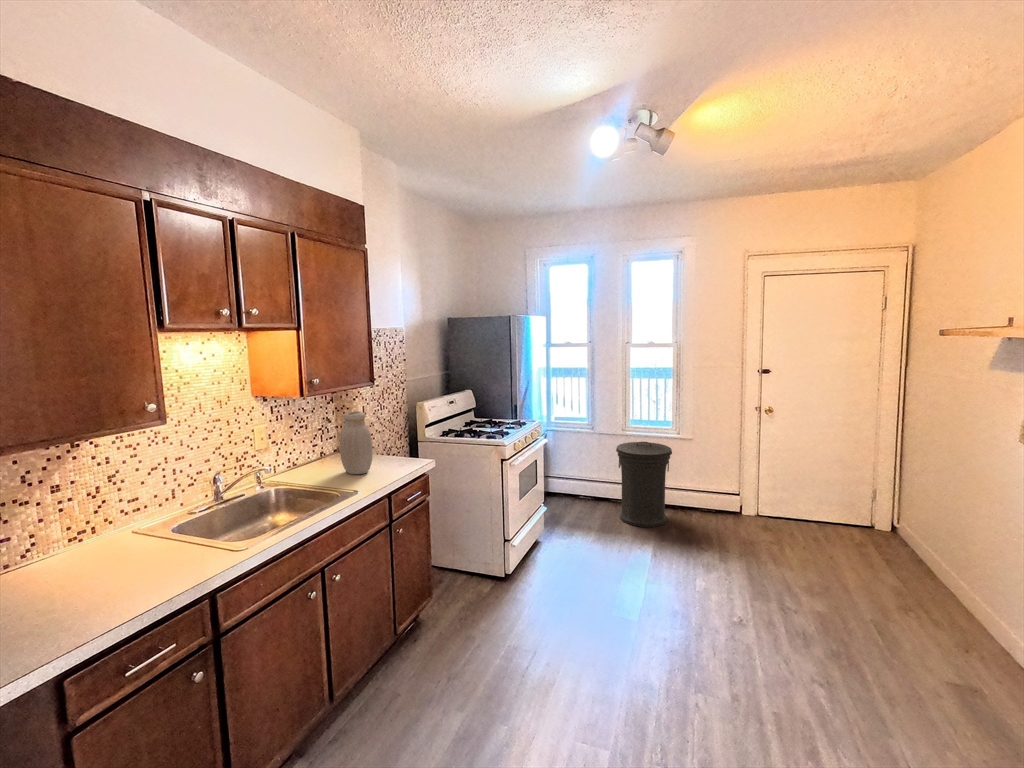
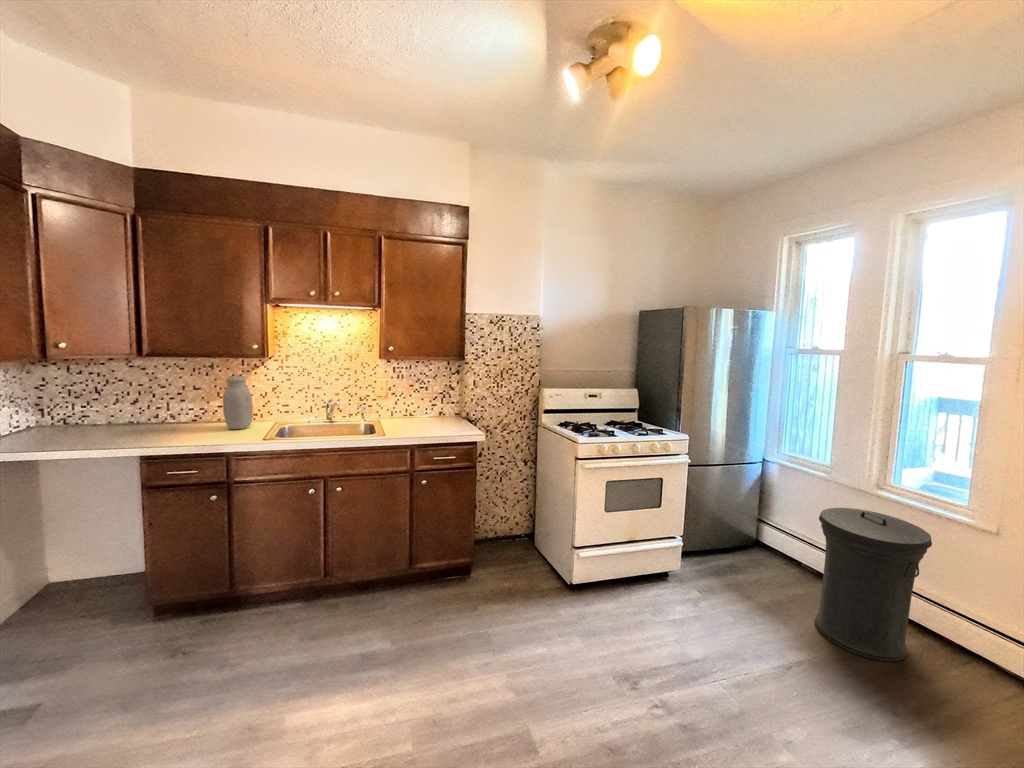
jar: present [340,412,373,474] -> present [223,376,253,429]

